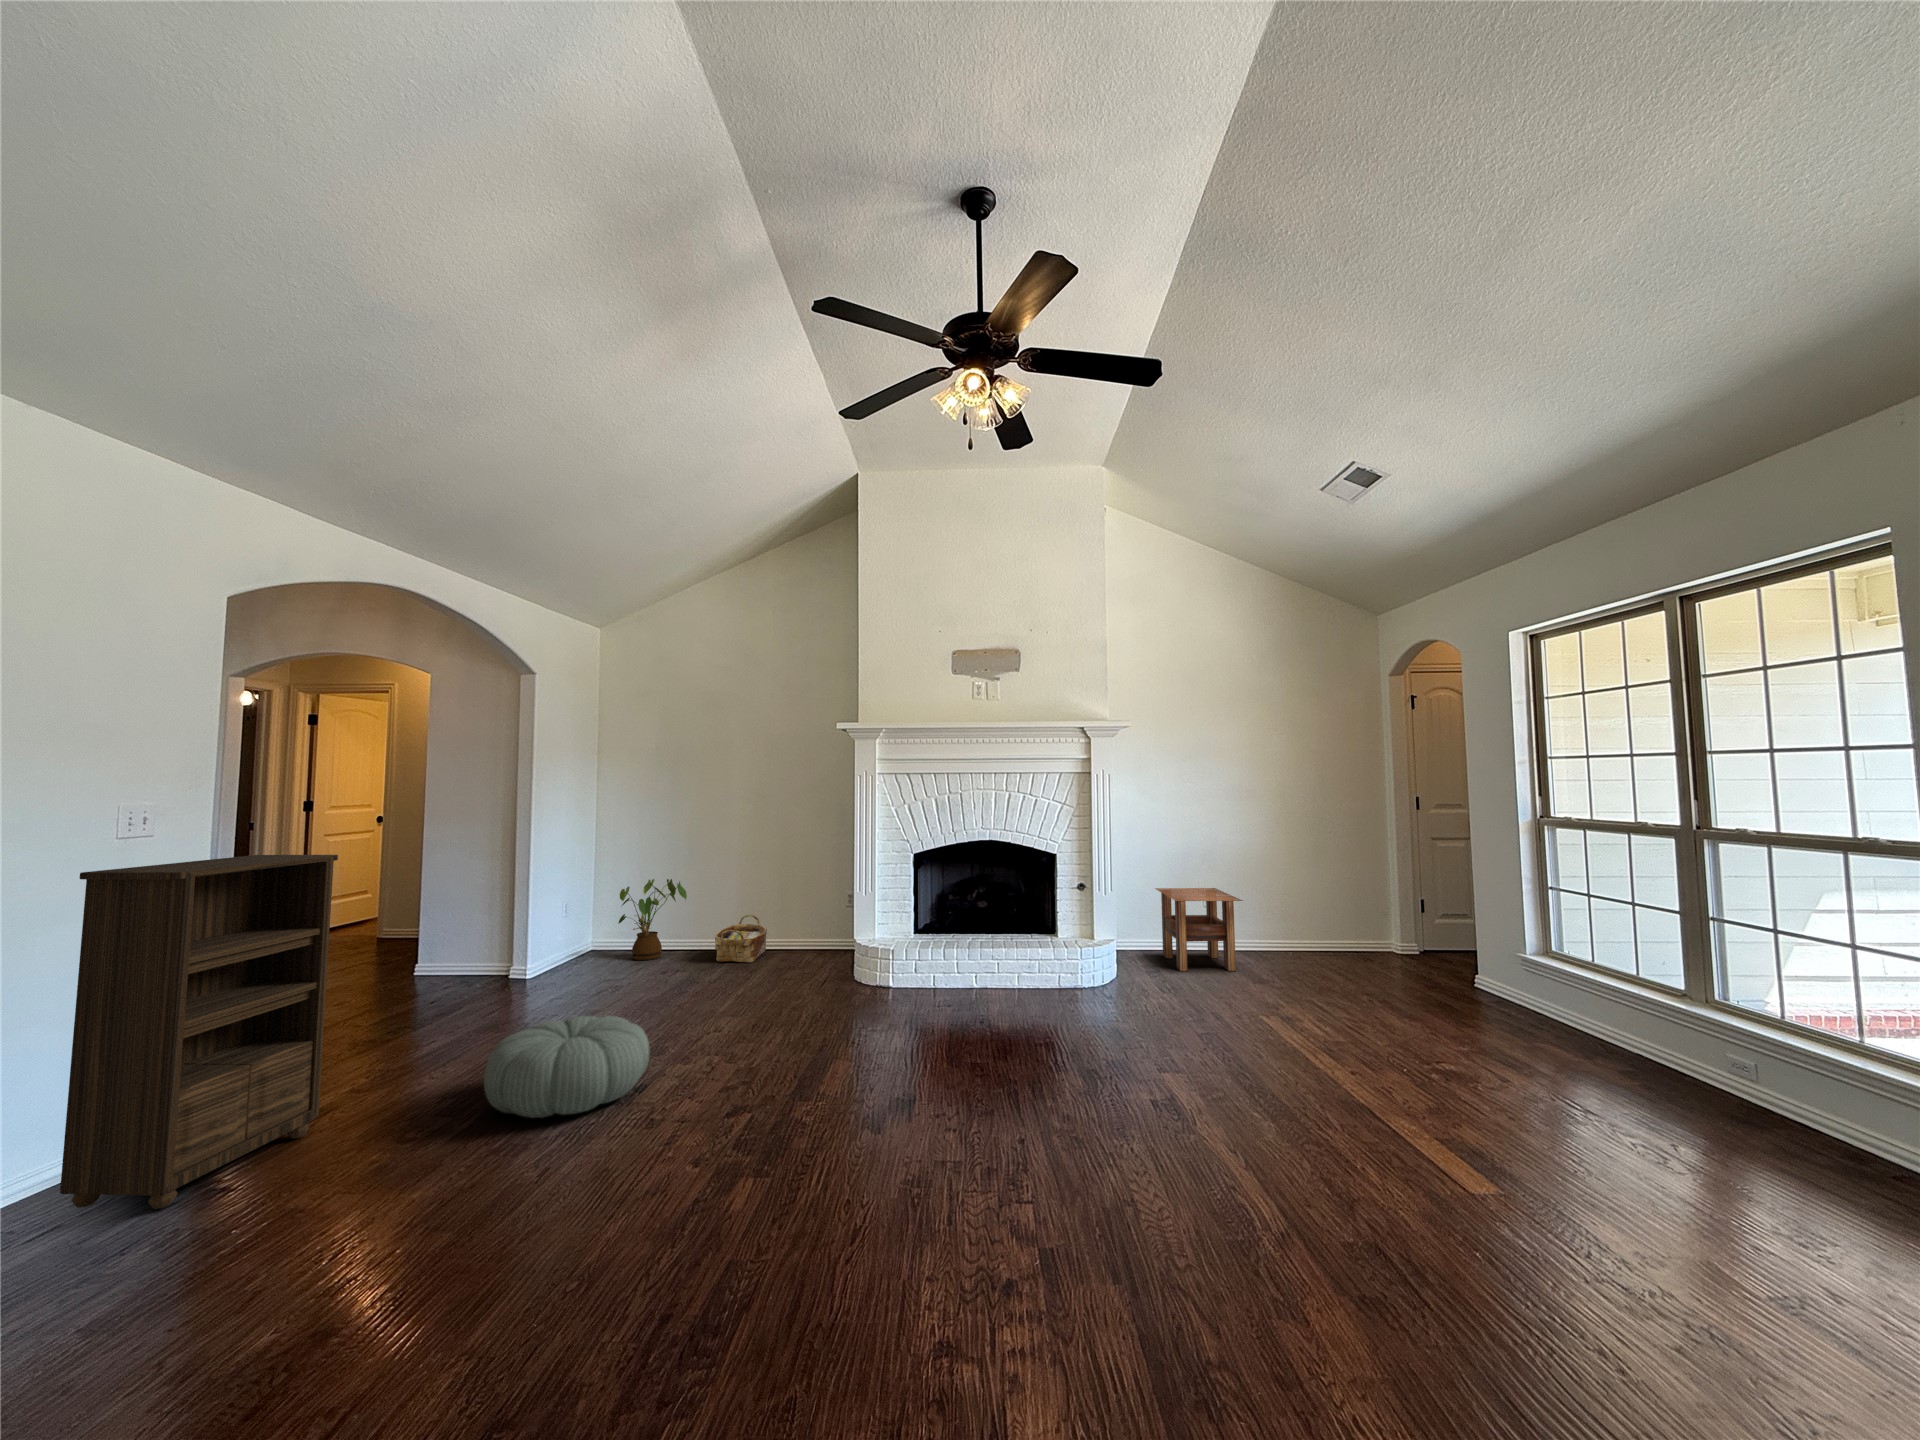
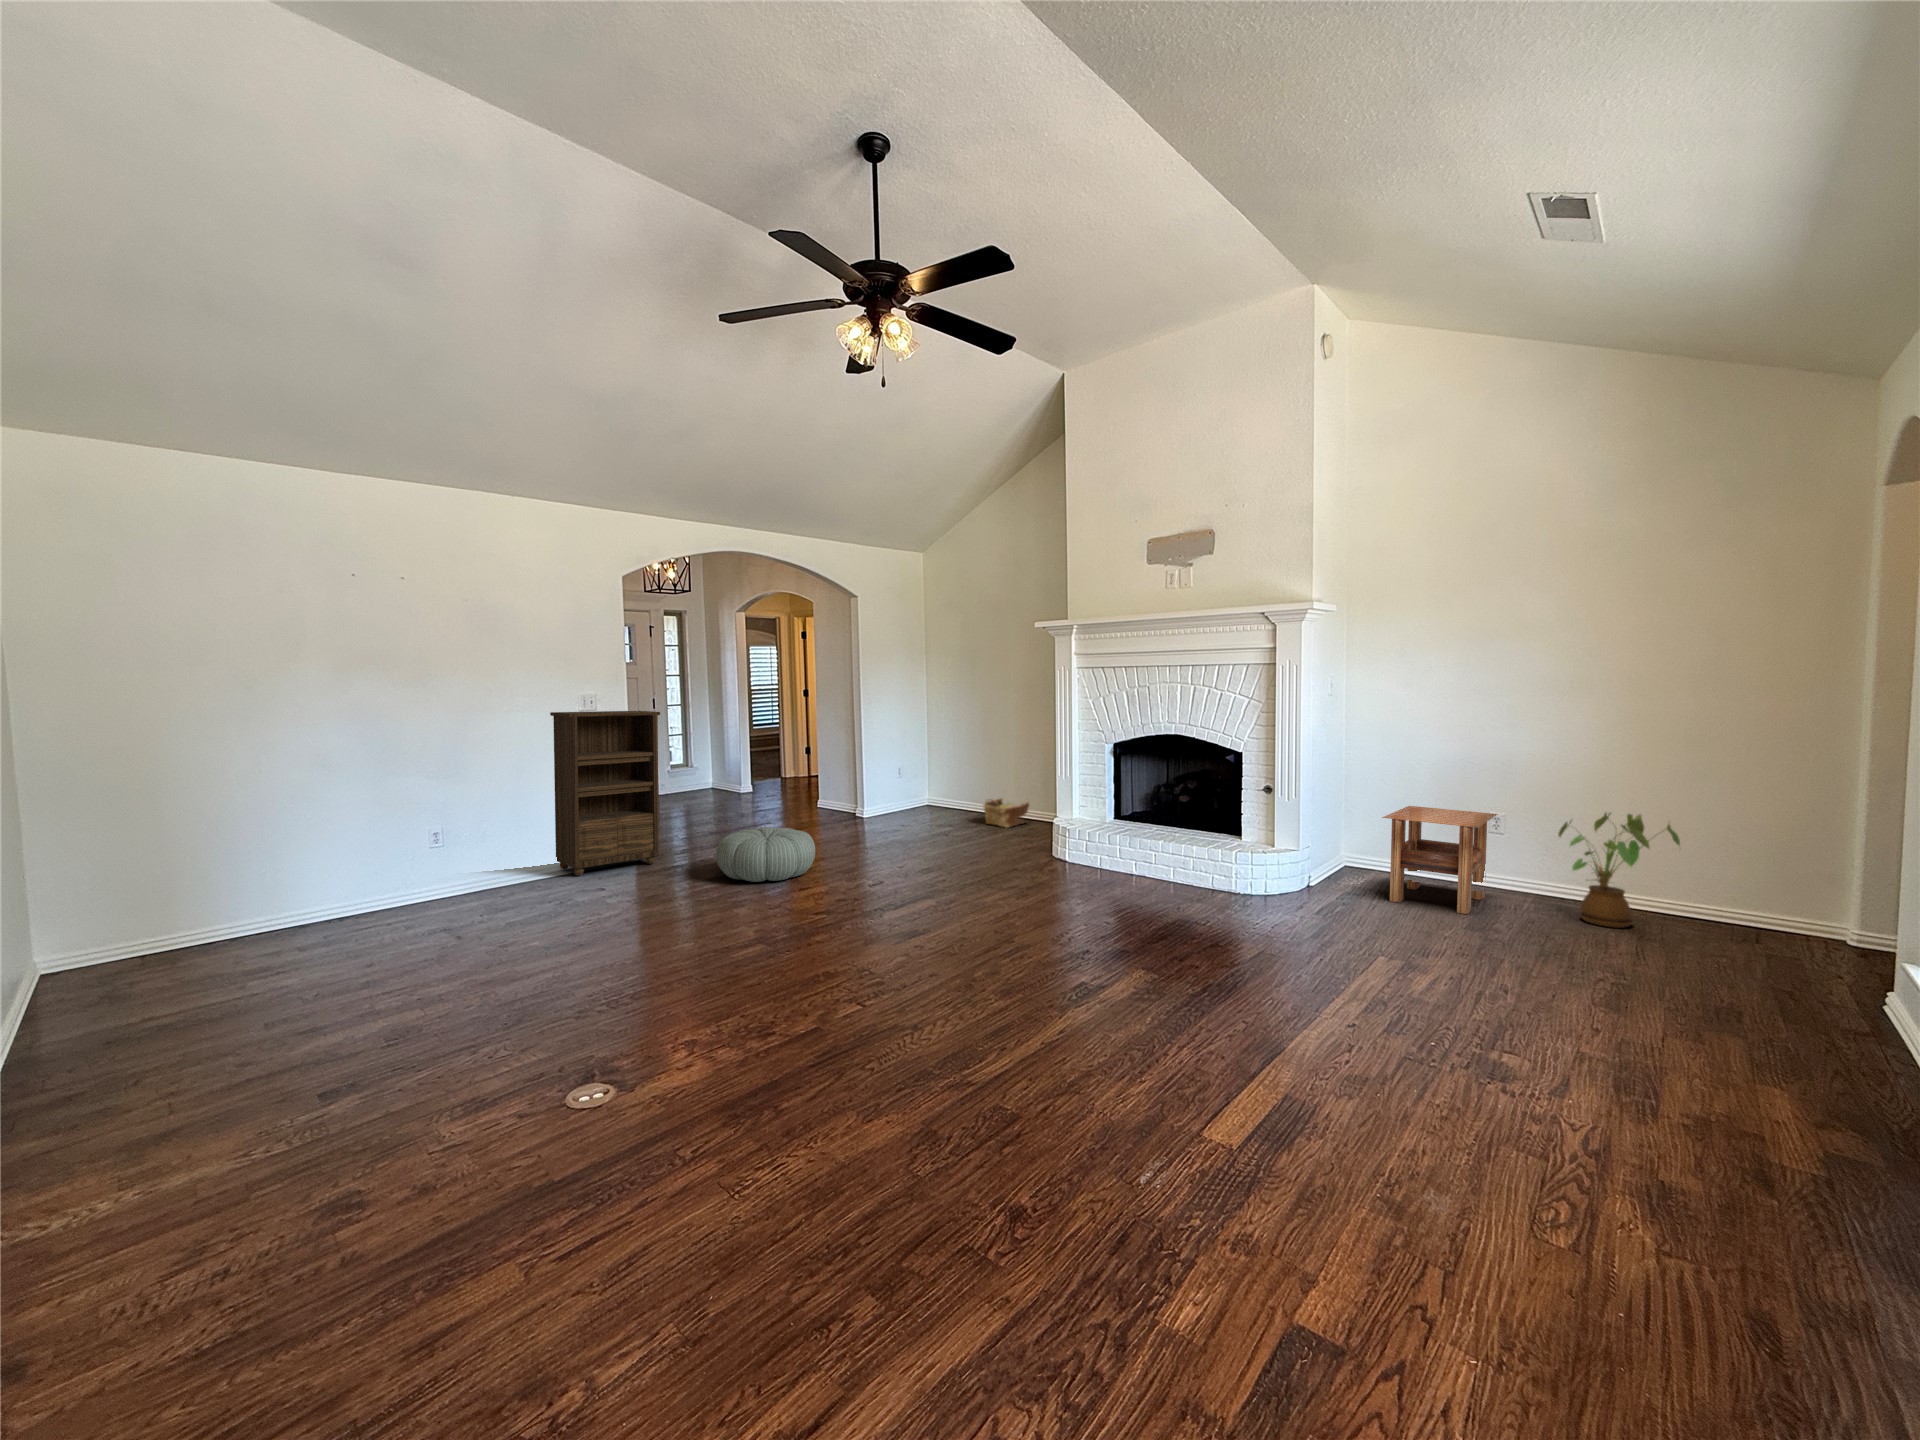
house plant: present [618,879,687,960] -> present [1558,813,1680,928]

